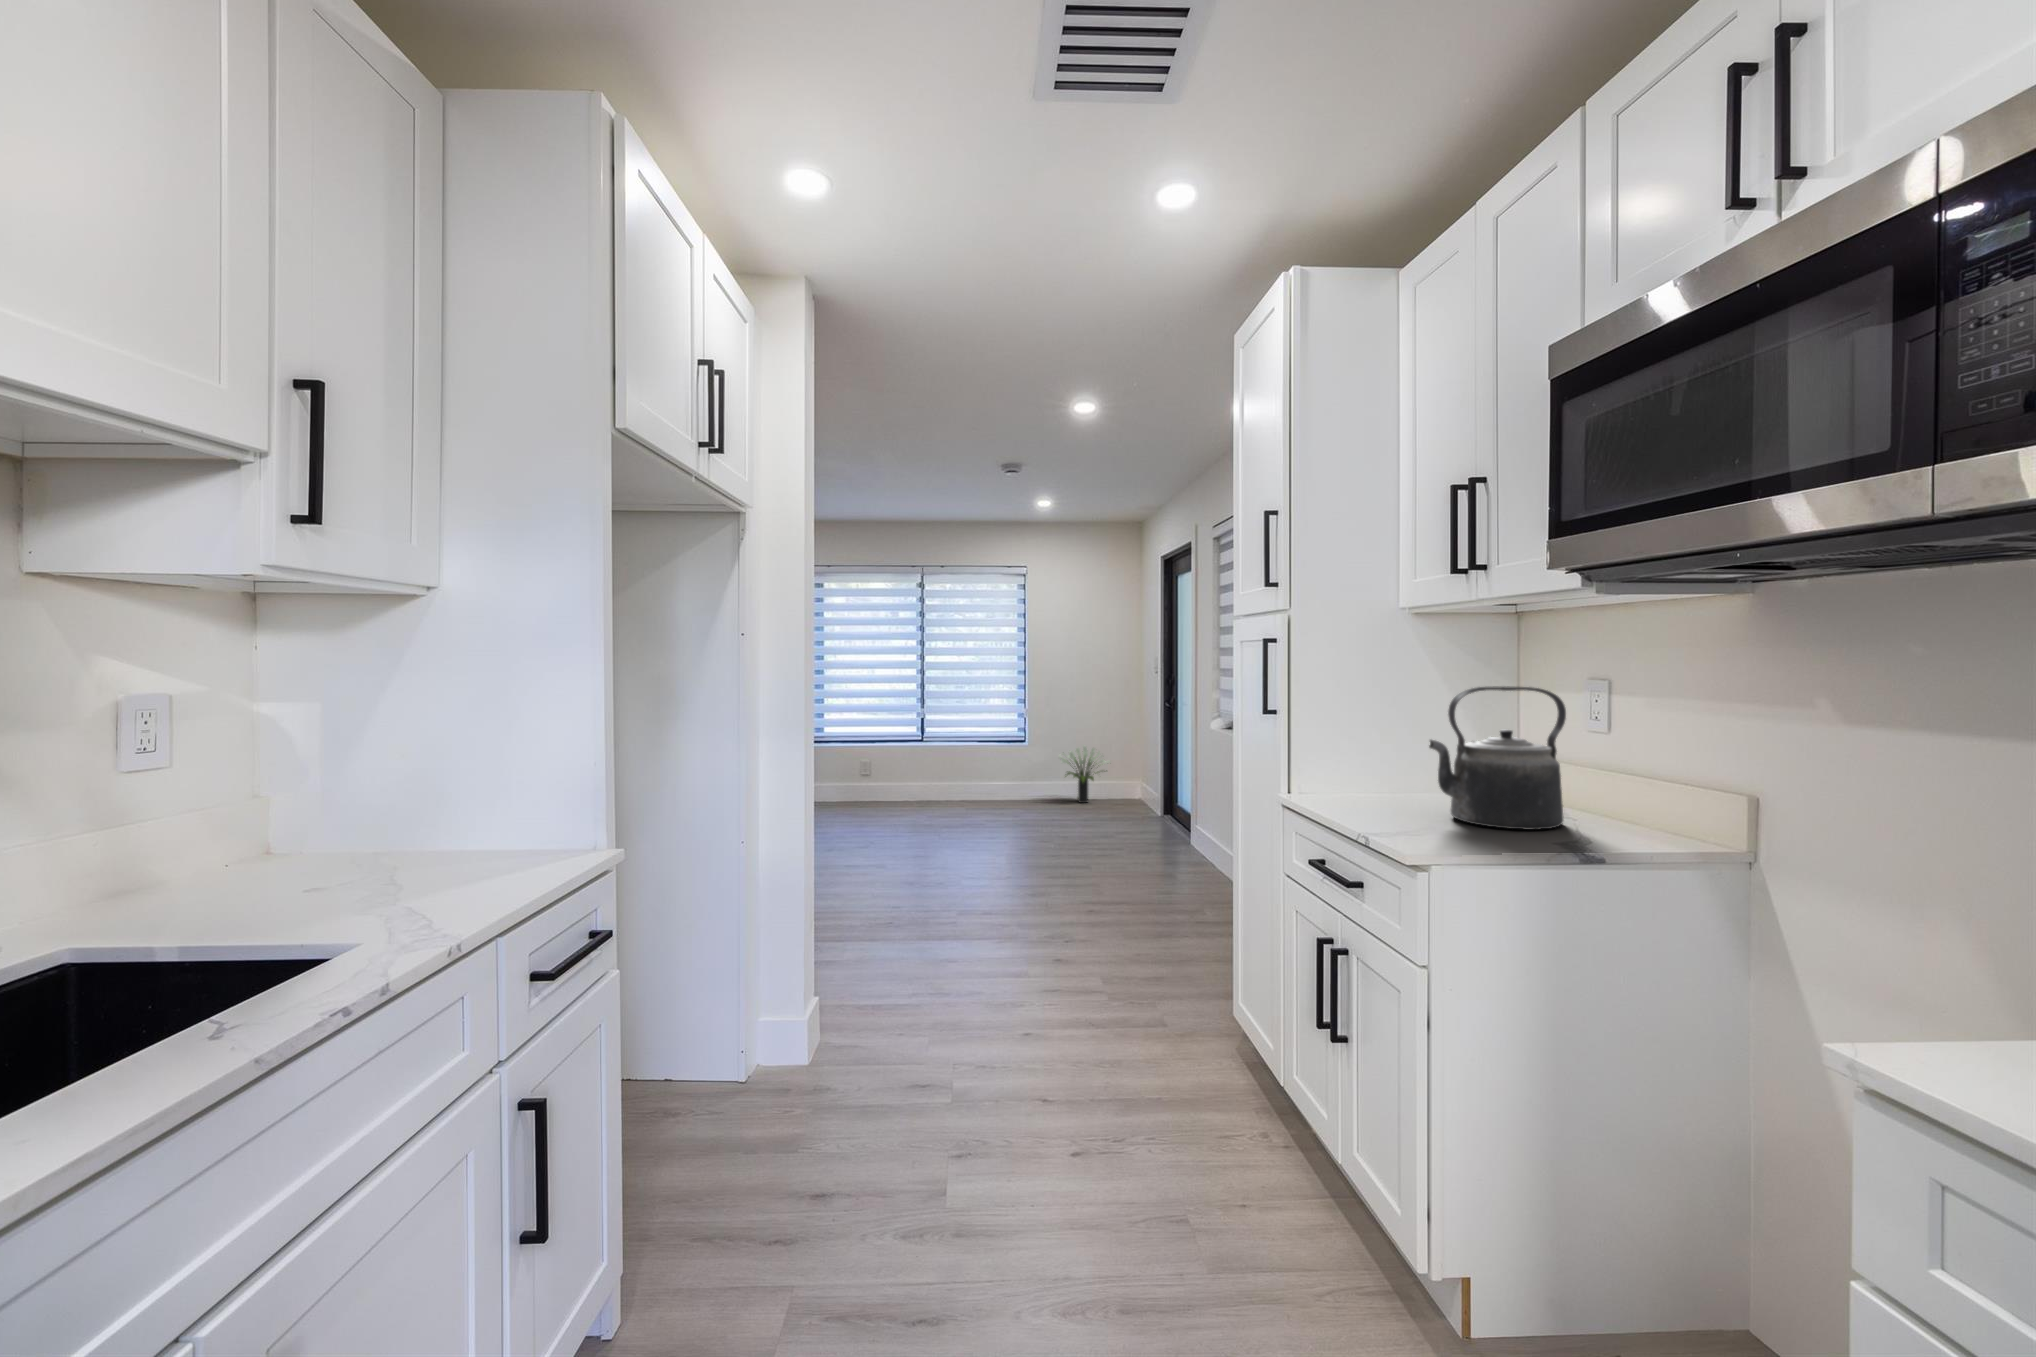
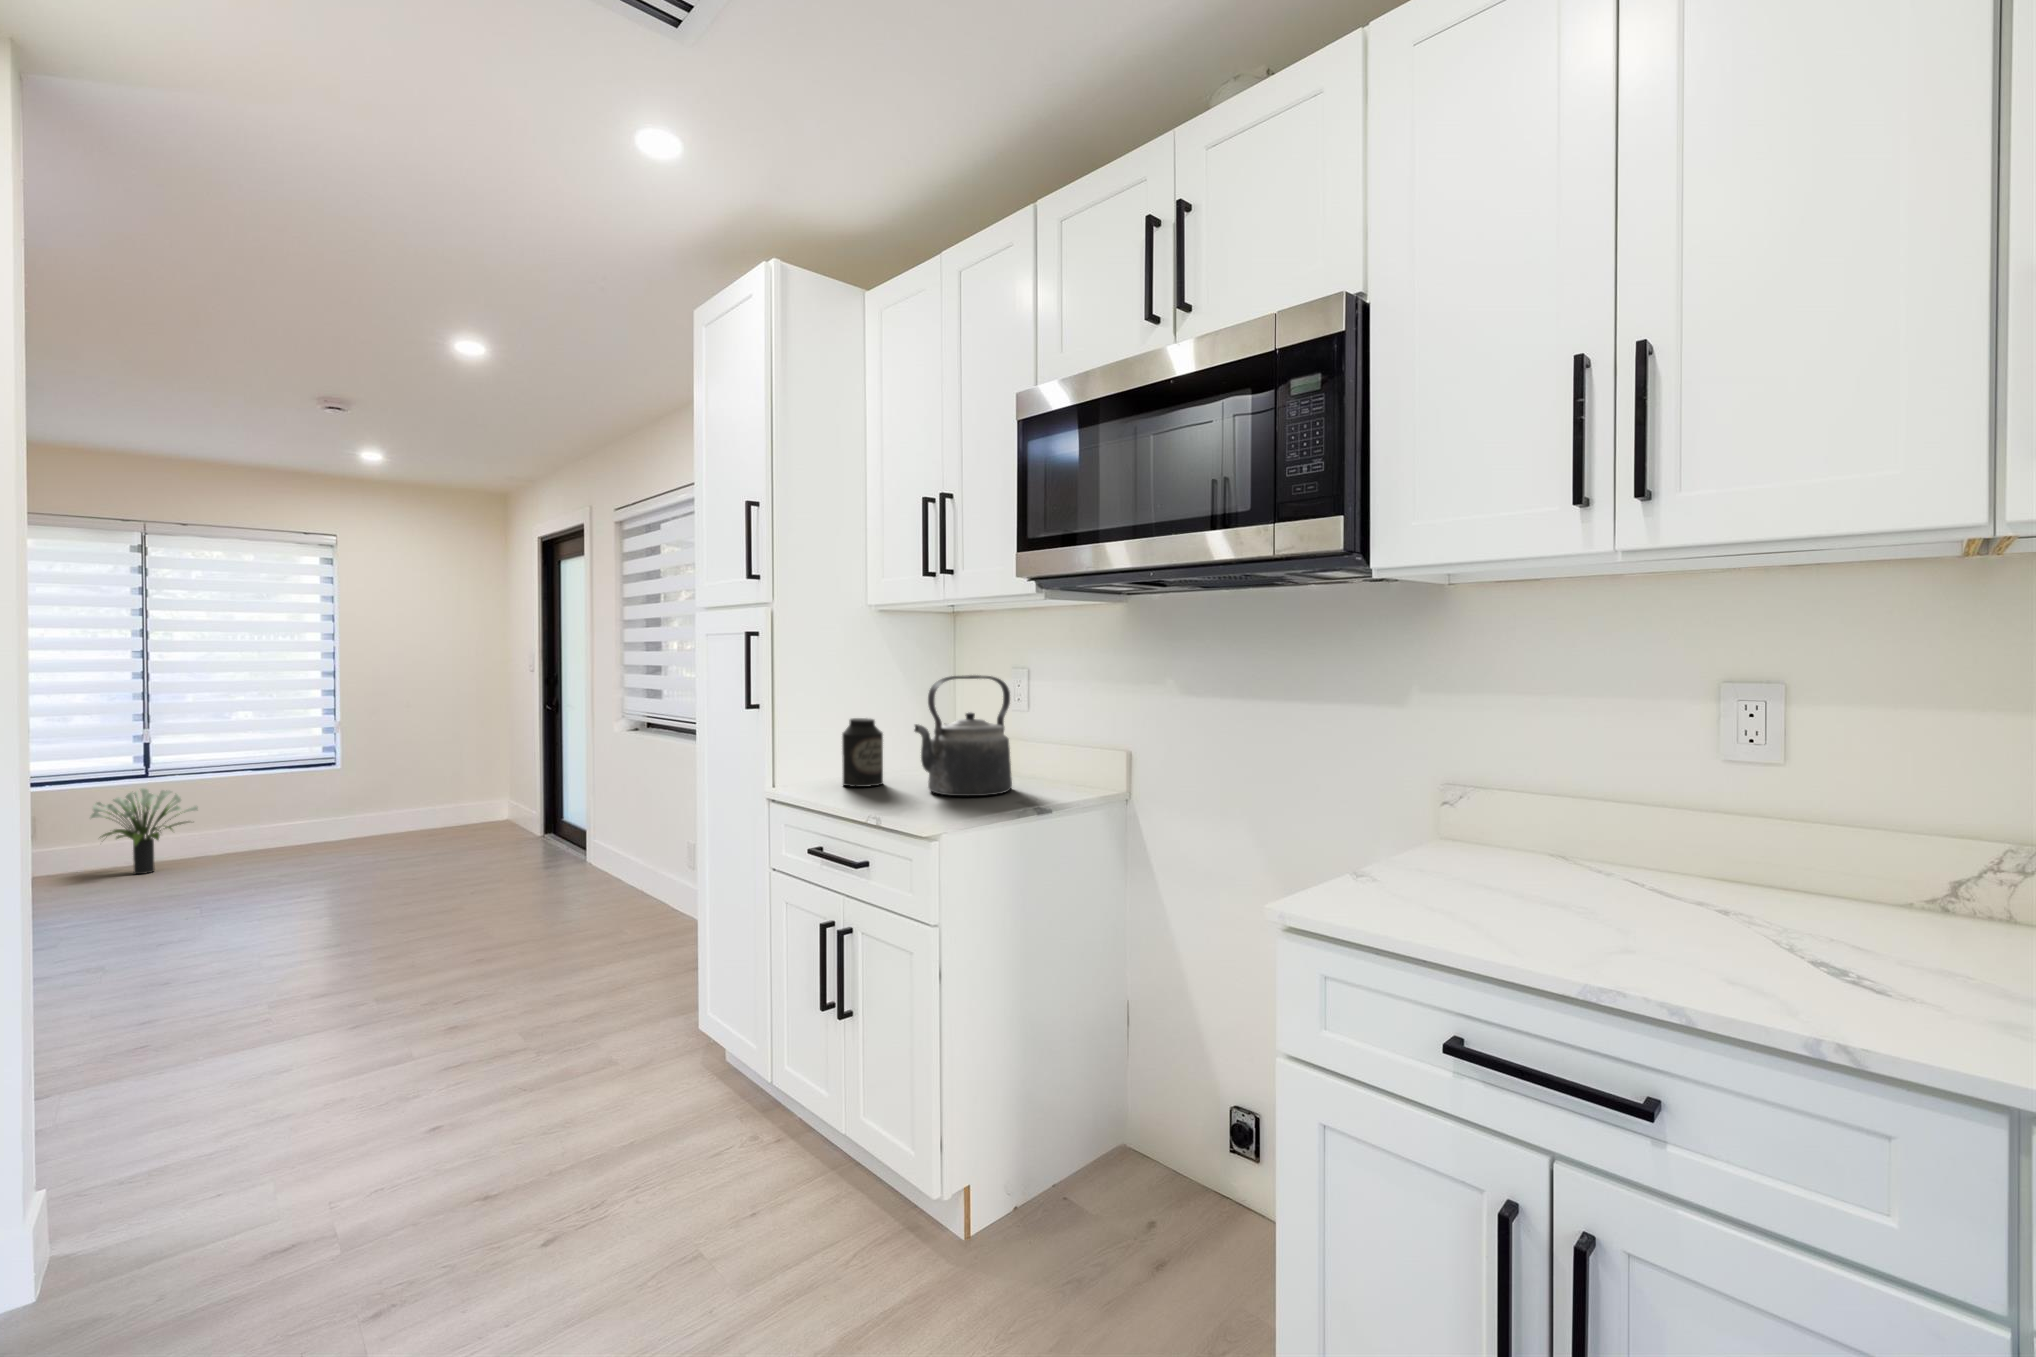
canister: none [1359,729,1406,803] -> present [842,718,883,787]
potted plant: present [1059,746,1110,803] -> present [90,788,198,874]

